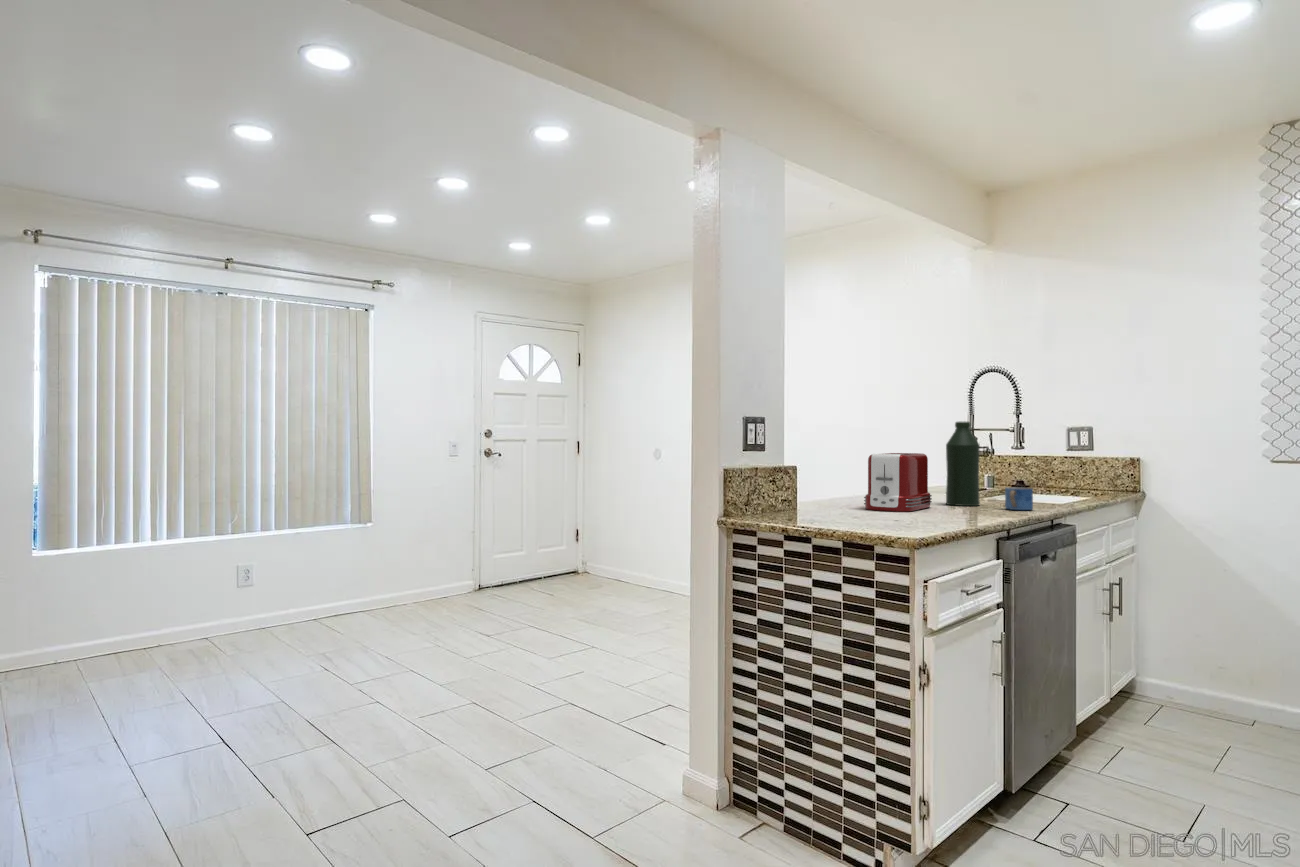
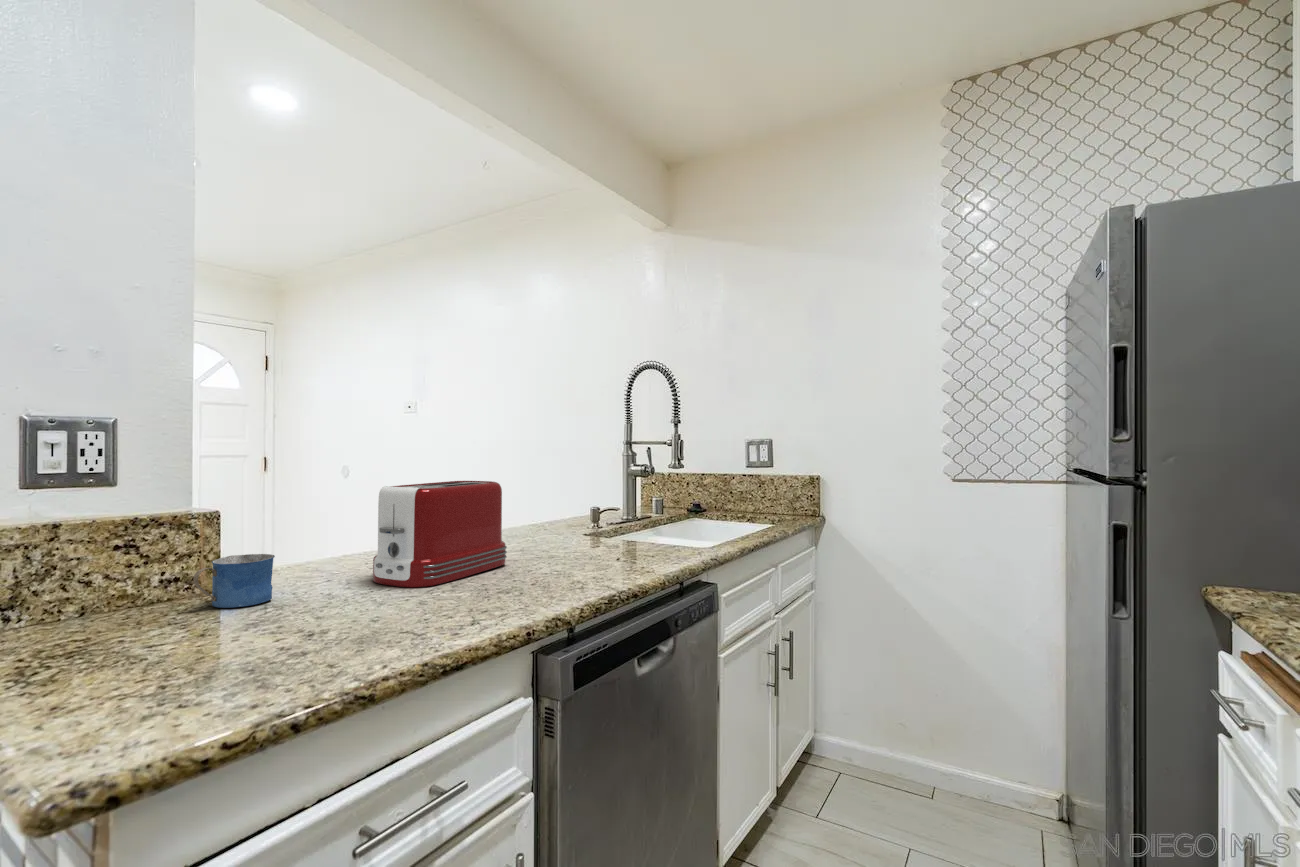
bottle: present [946,422,980,506] -> none [550,433,597,557]
mug: present [1005,487,1033,510] -> present [193,554,275,608]

